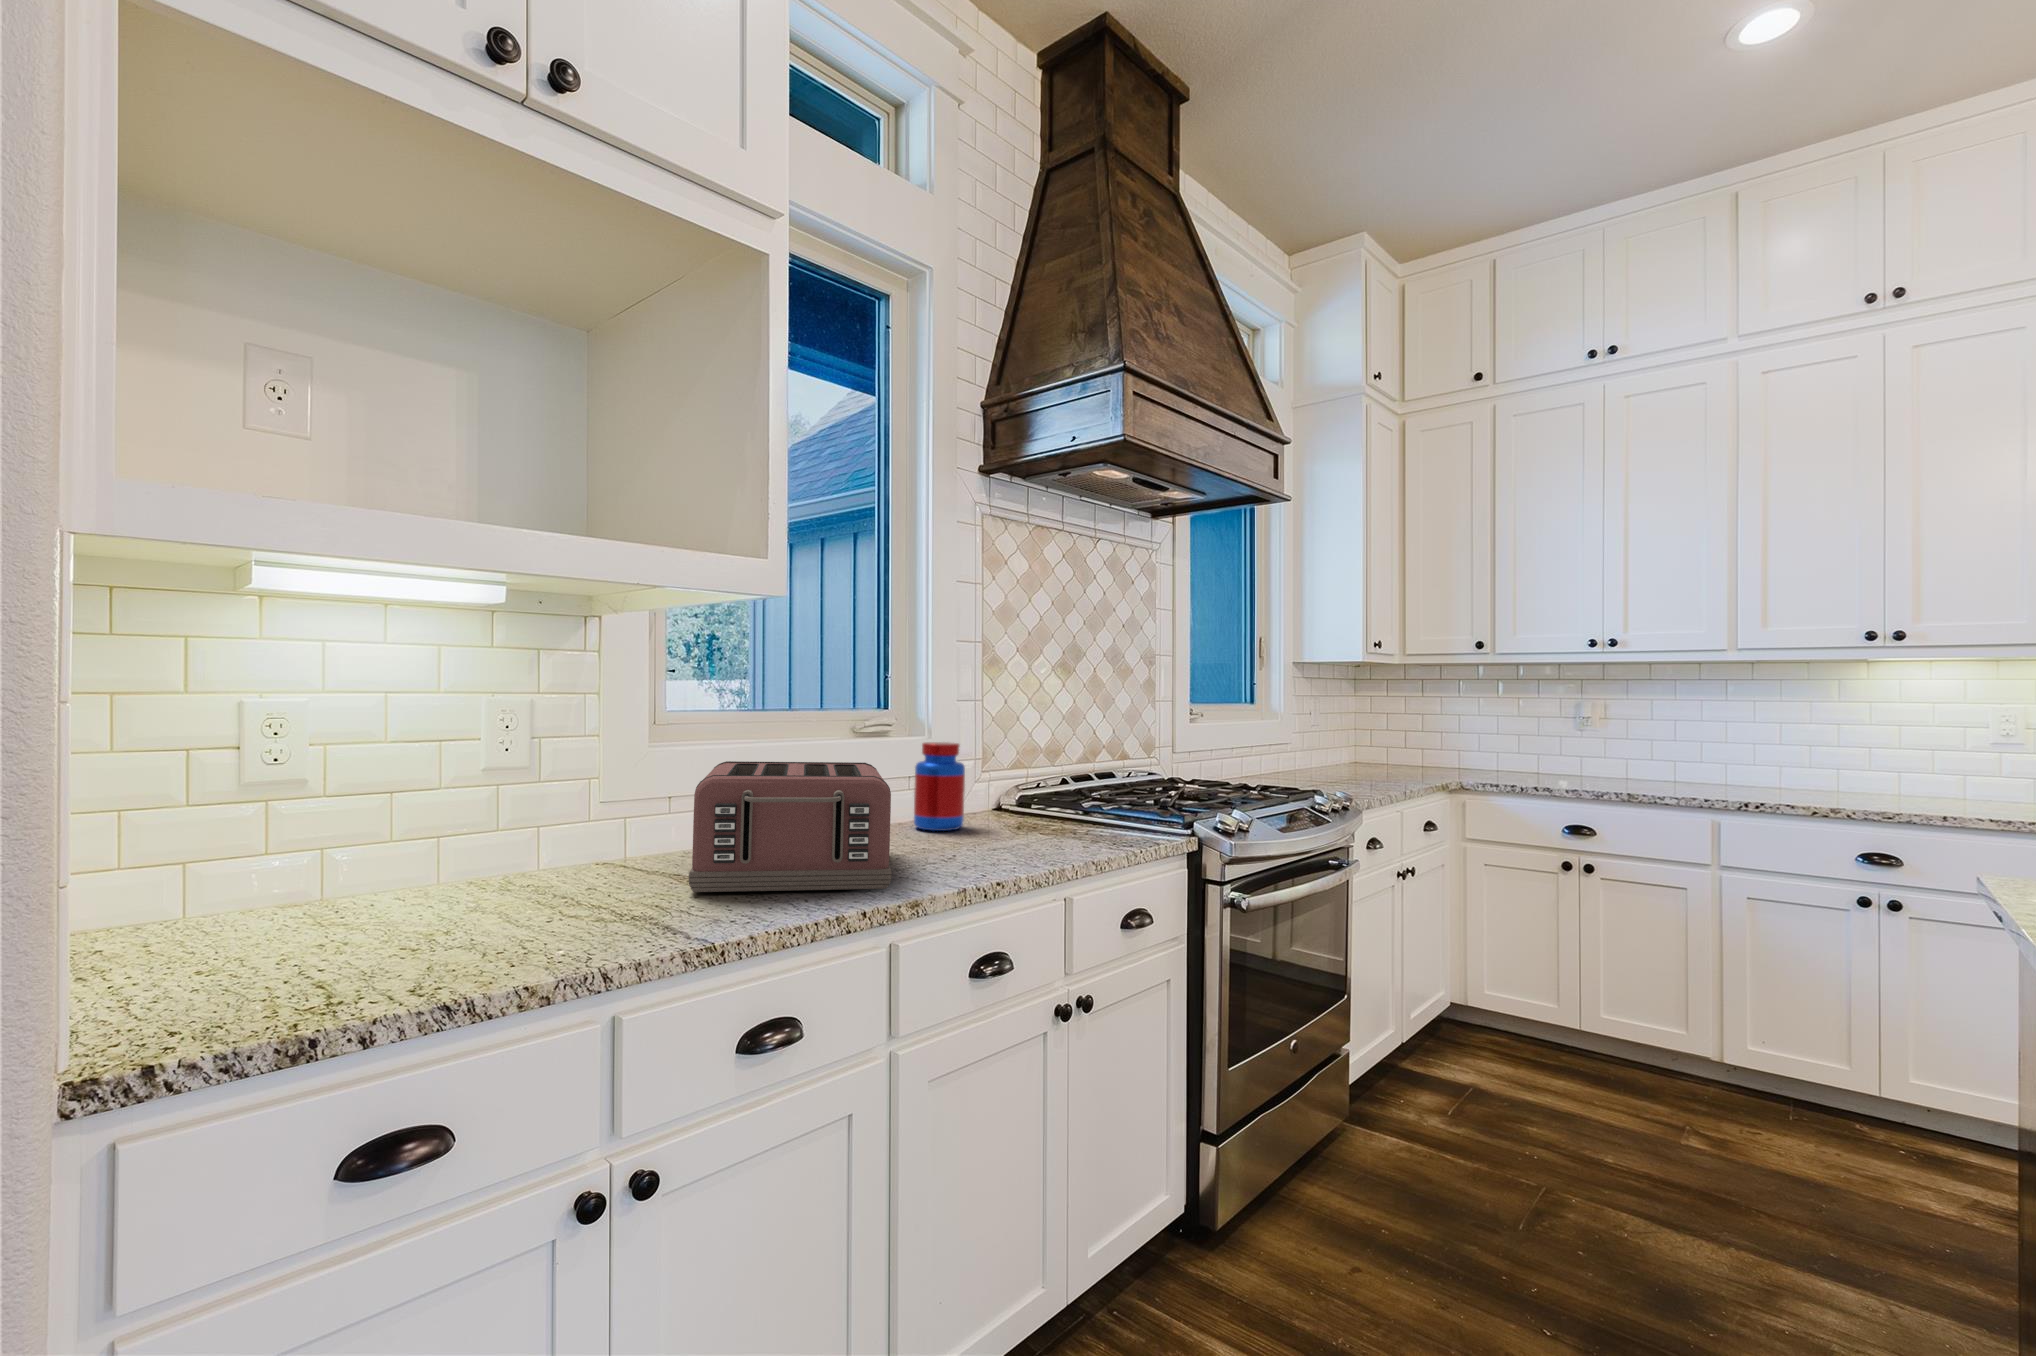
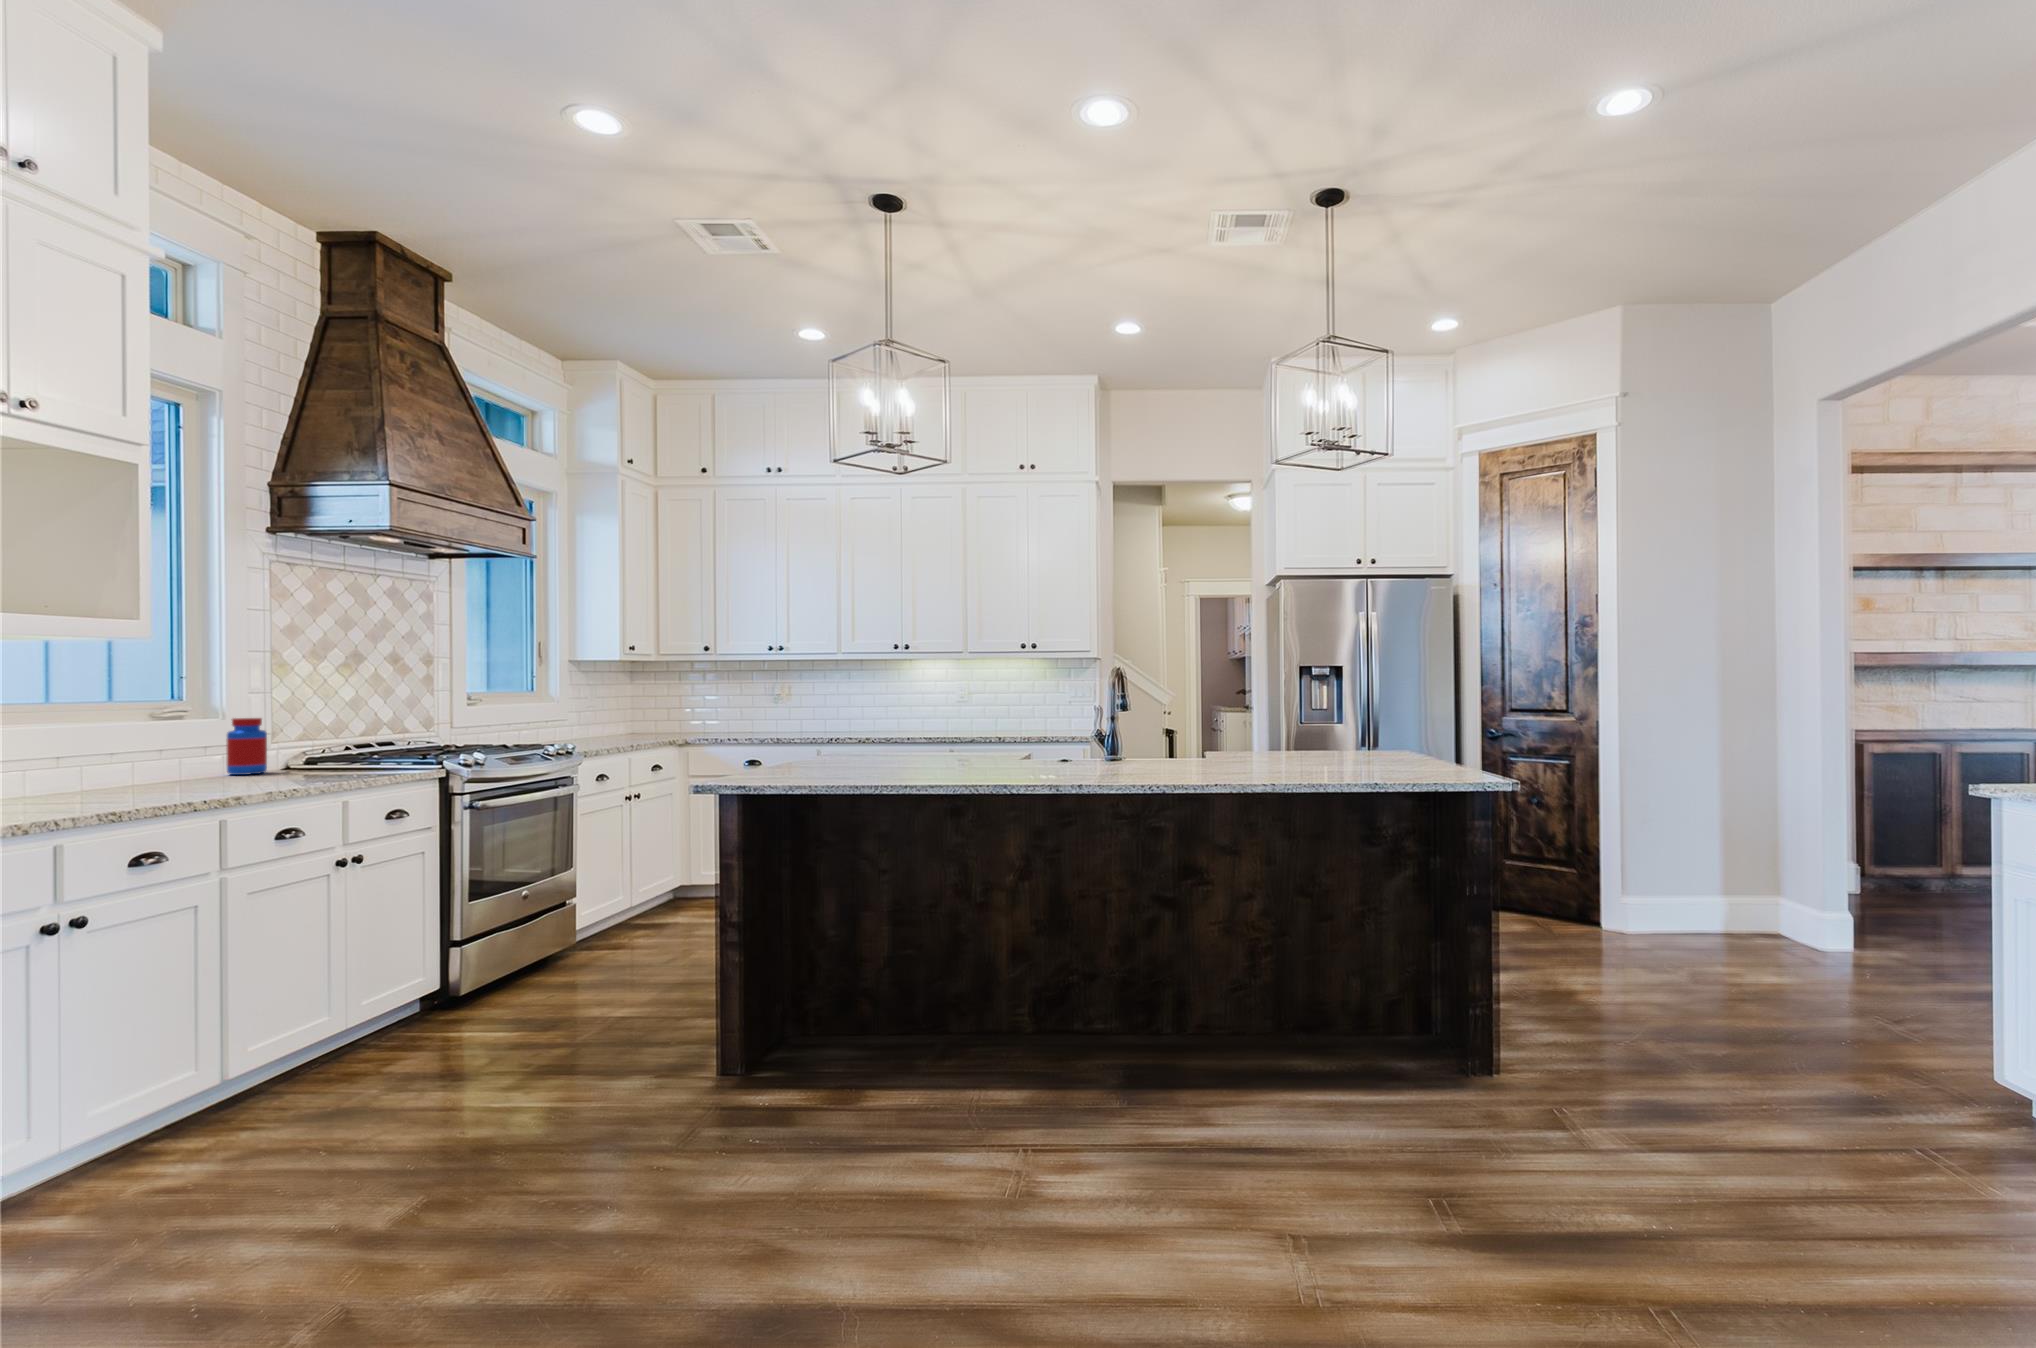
toaster: present [689,761,892,892] -> none [66,728,219,802]

